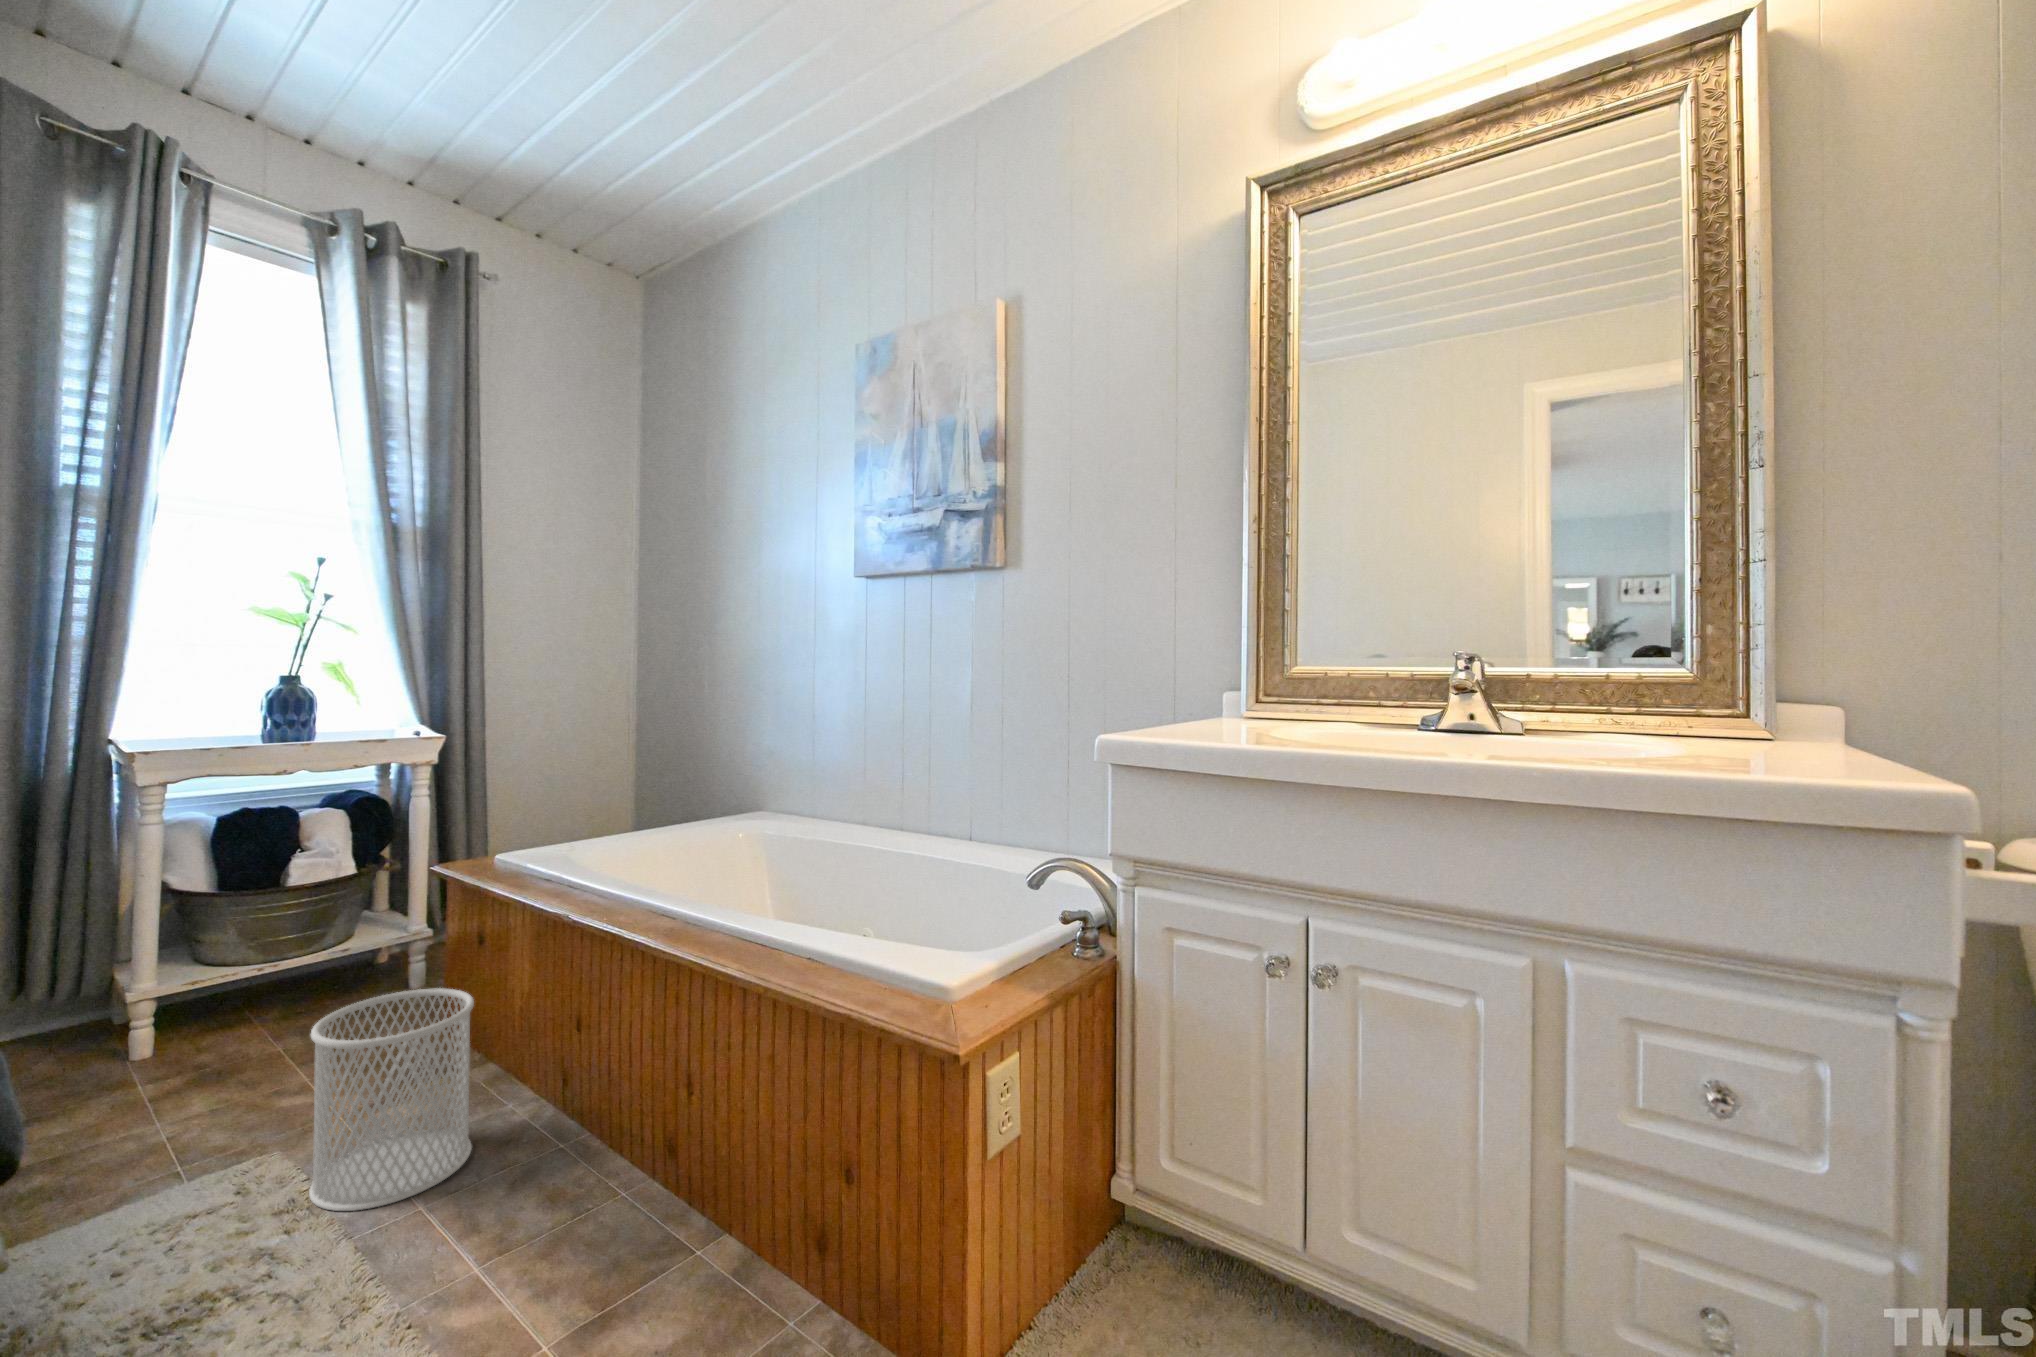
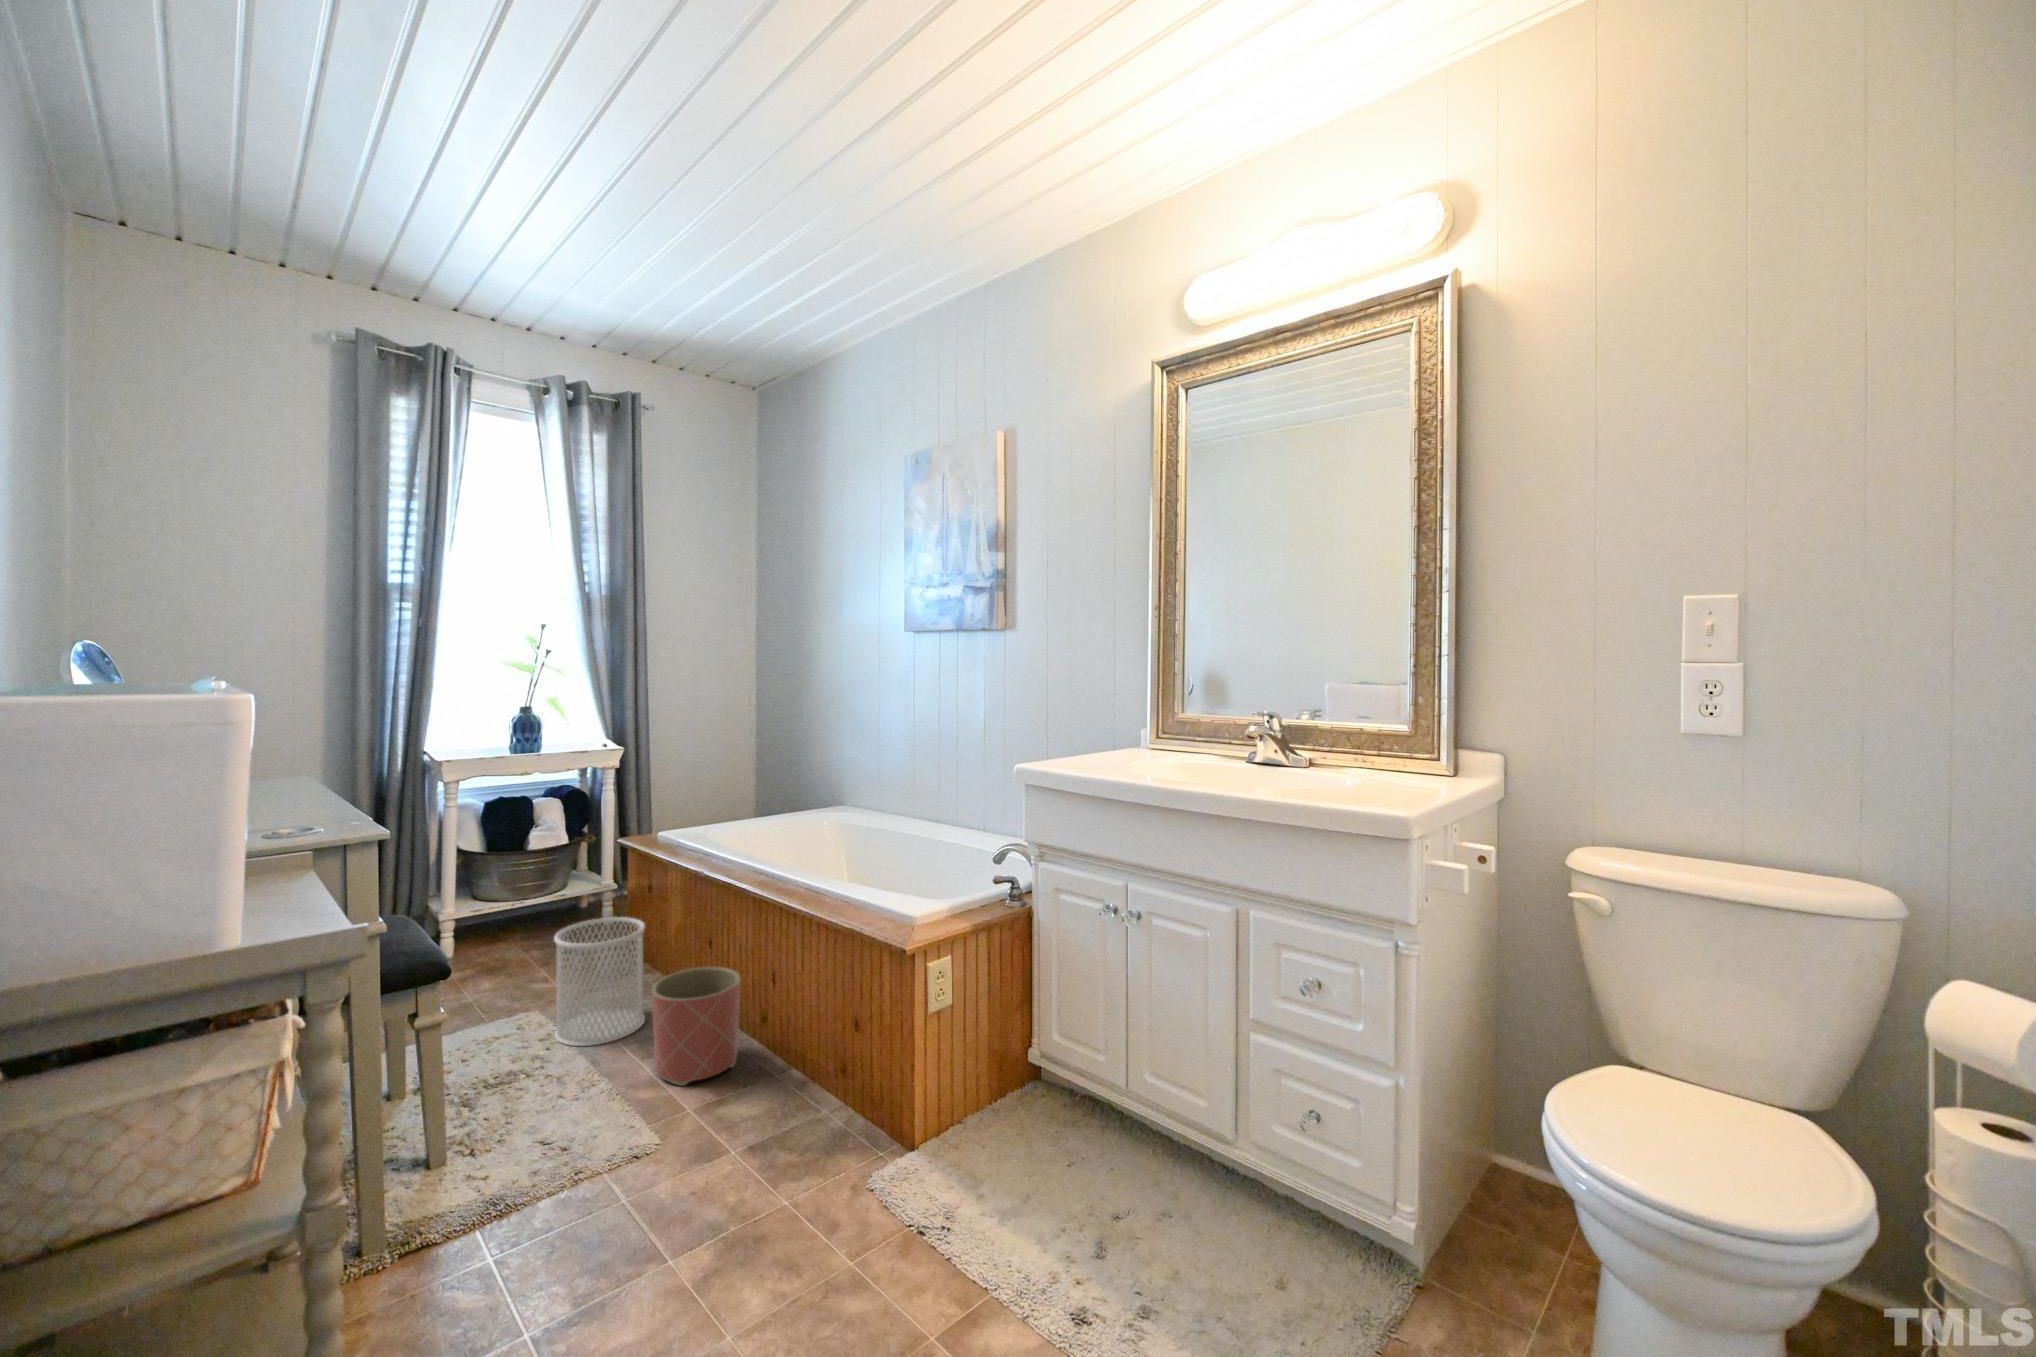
planter: none [482,1065,638,1279] -> present [652,967,741,1086]

